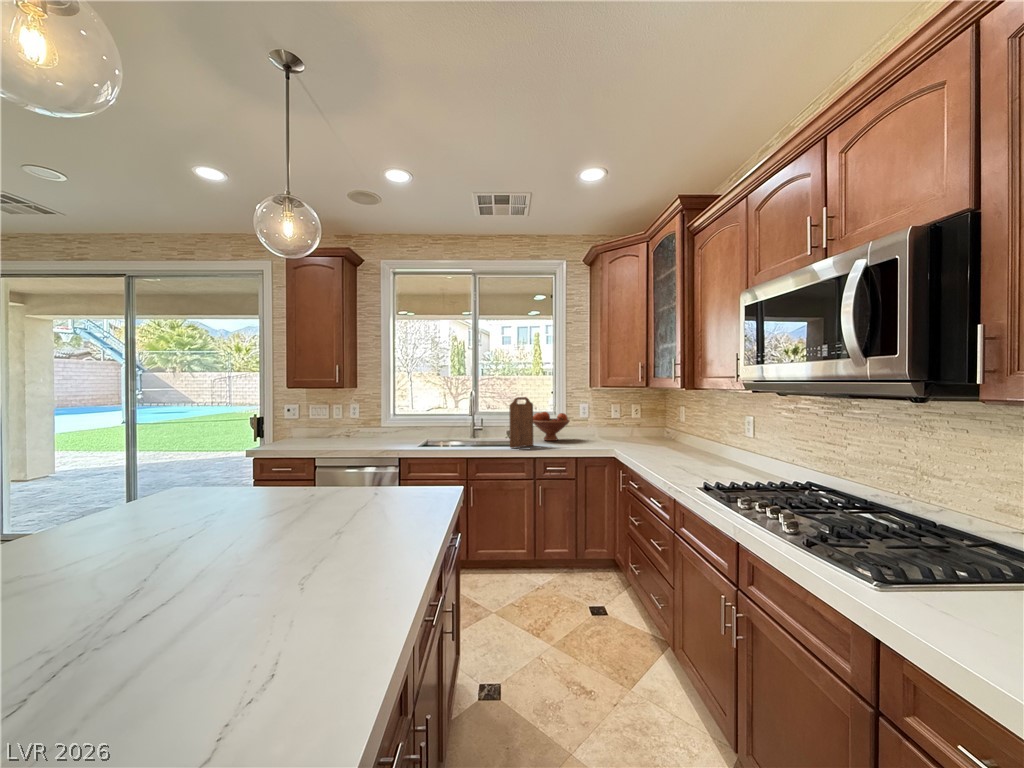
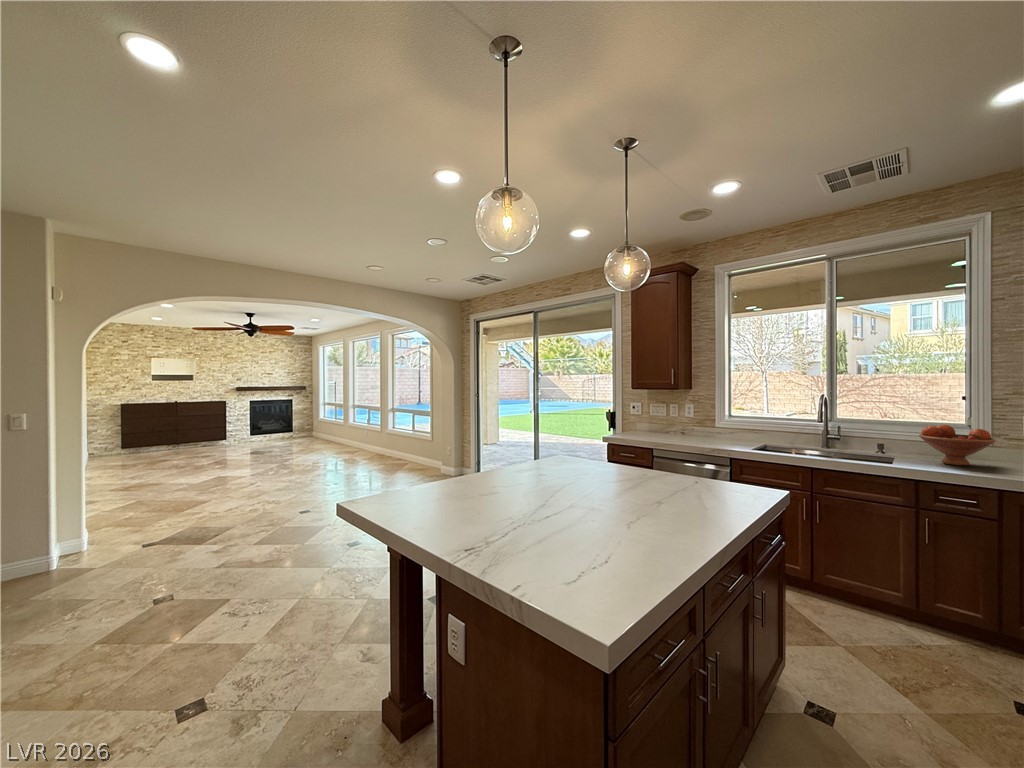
cutting board: present [509,397,533,448] -> none [875,406,918,468]

